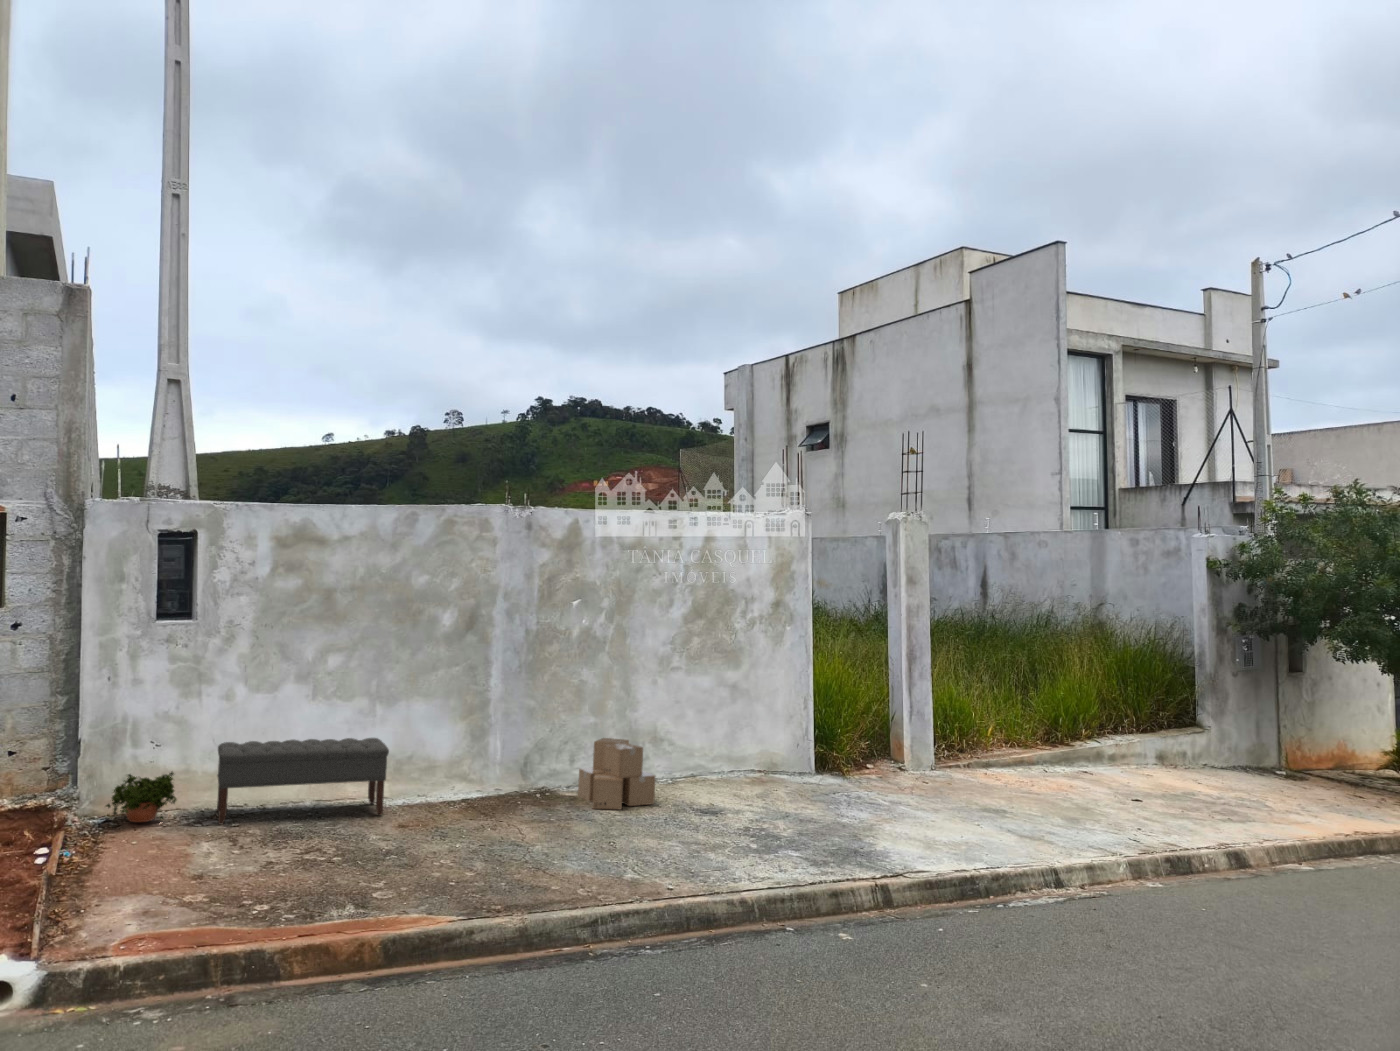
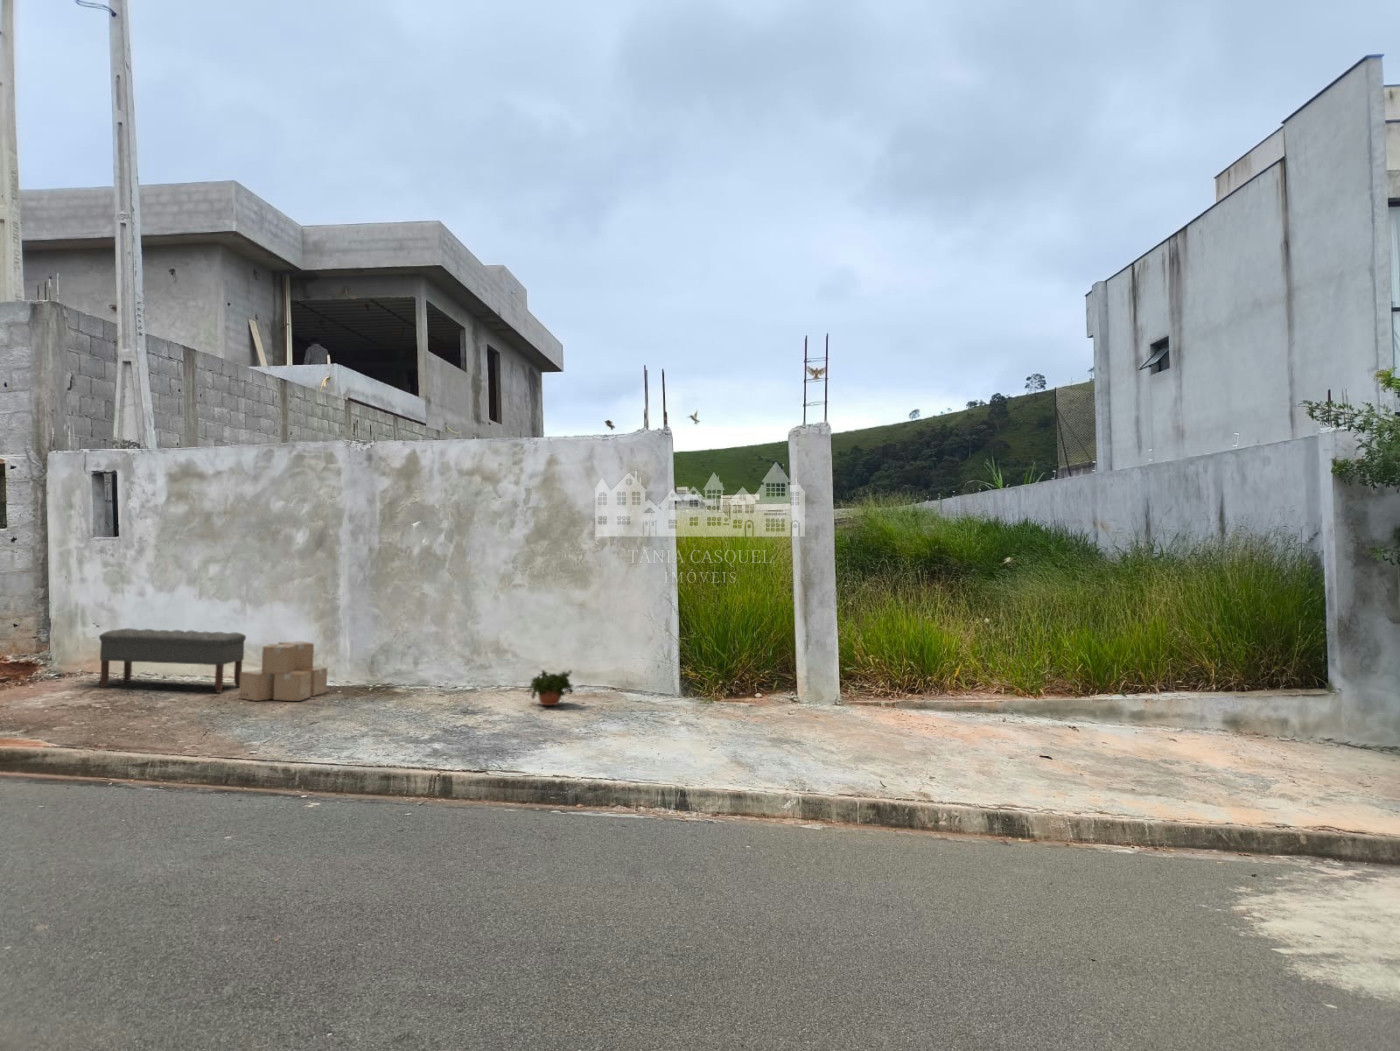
cardboard box: present [578,738,655,810] -> present [239,641,327,701]
potted plant: present [106,772,177,822] -> present [527,670,573,705]

